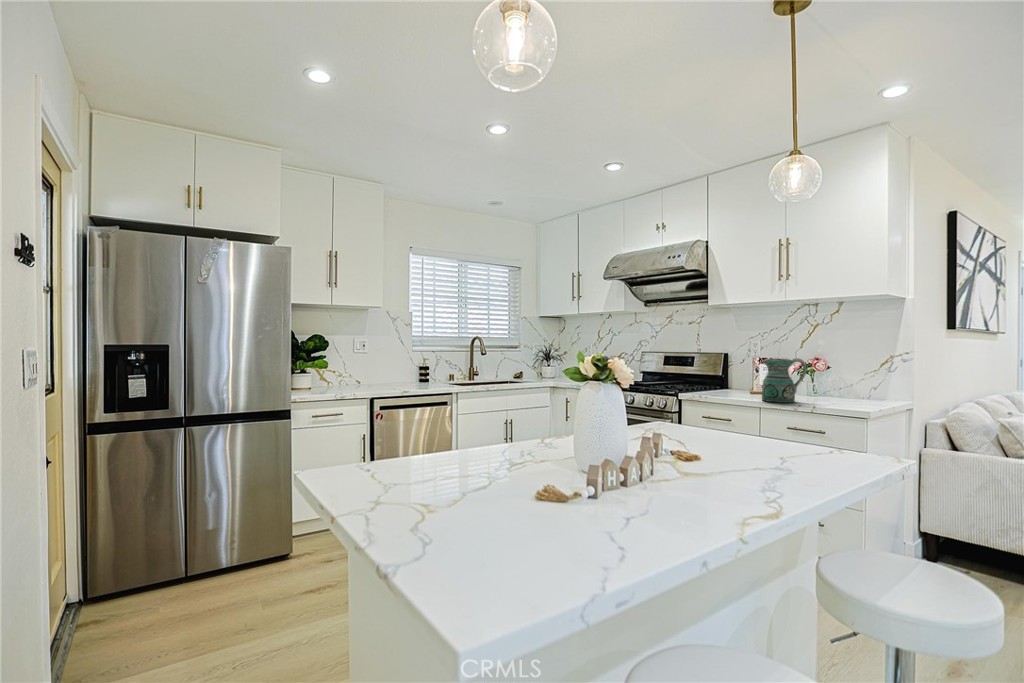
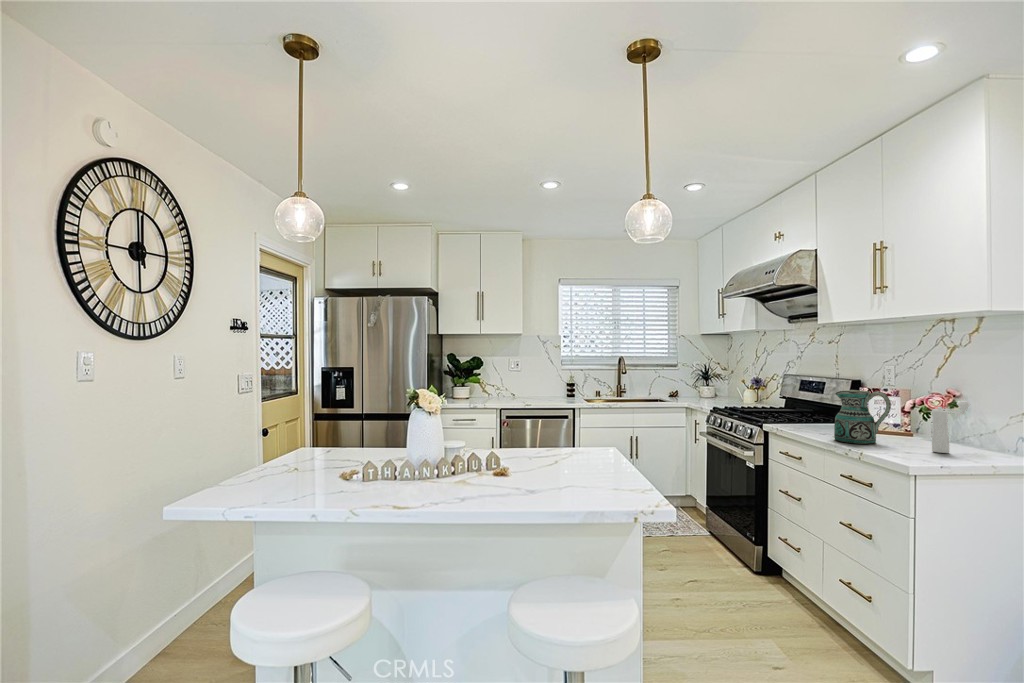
pepper mill: none [839,363,857,404] -> present [931,401,970,453]

